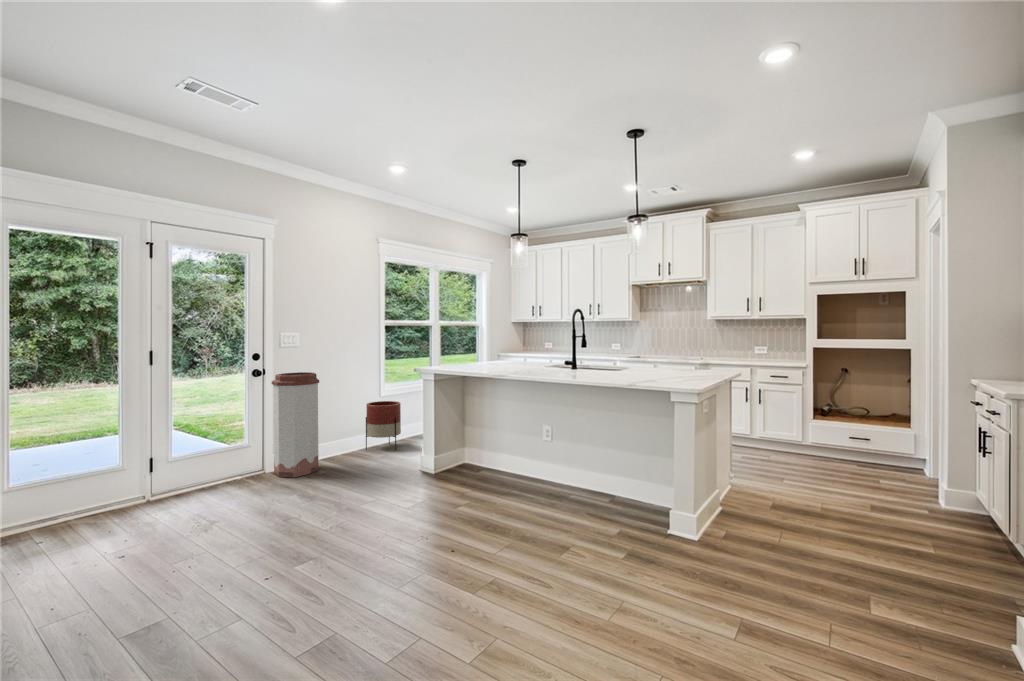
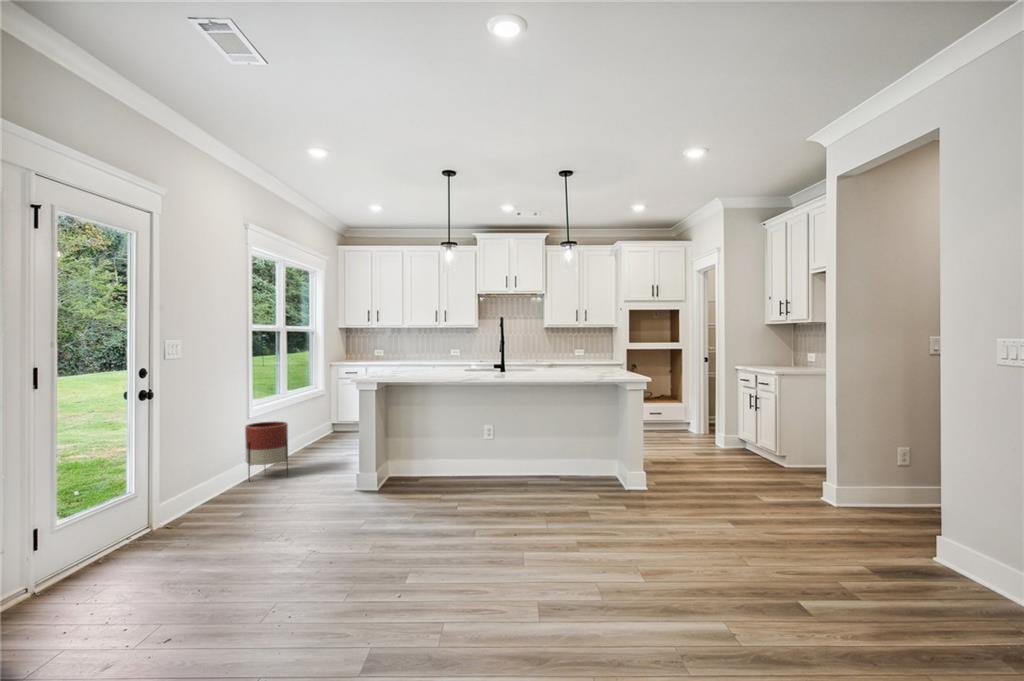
trash can: present [272,372,319,477] -> none [177,391,235,522]

